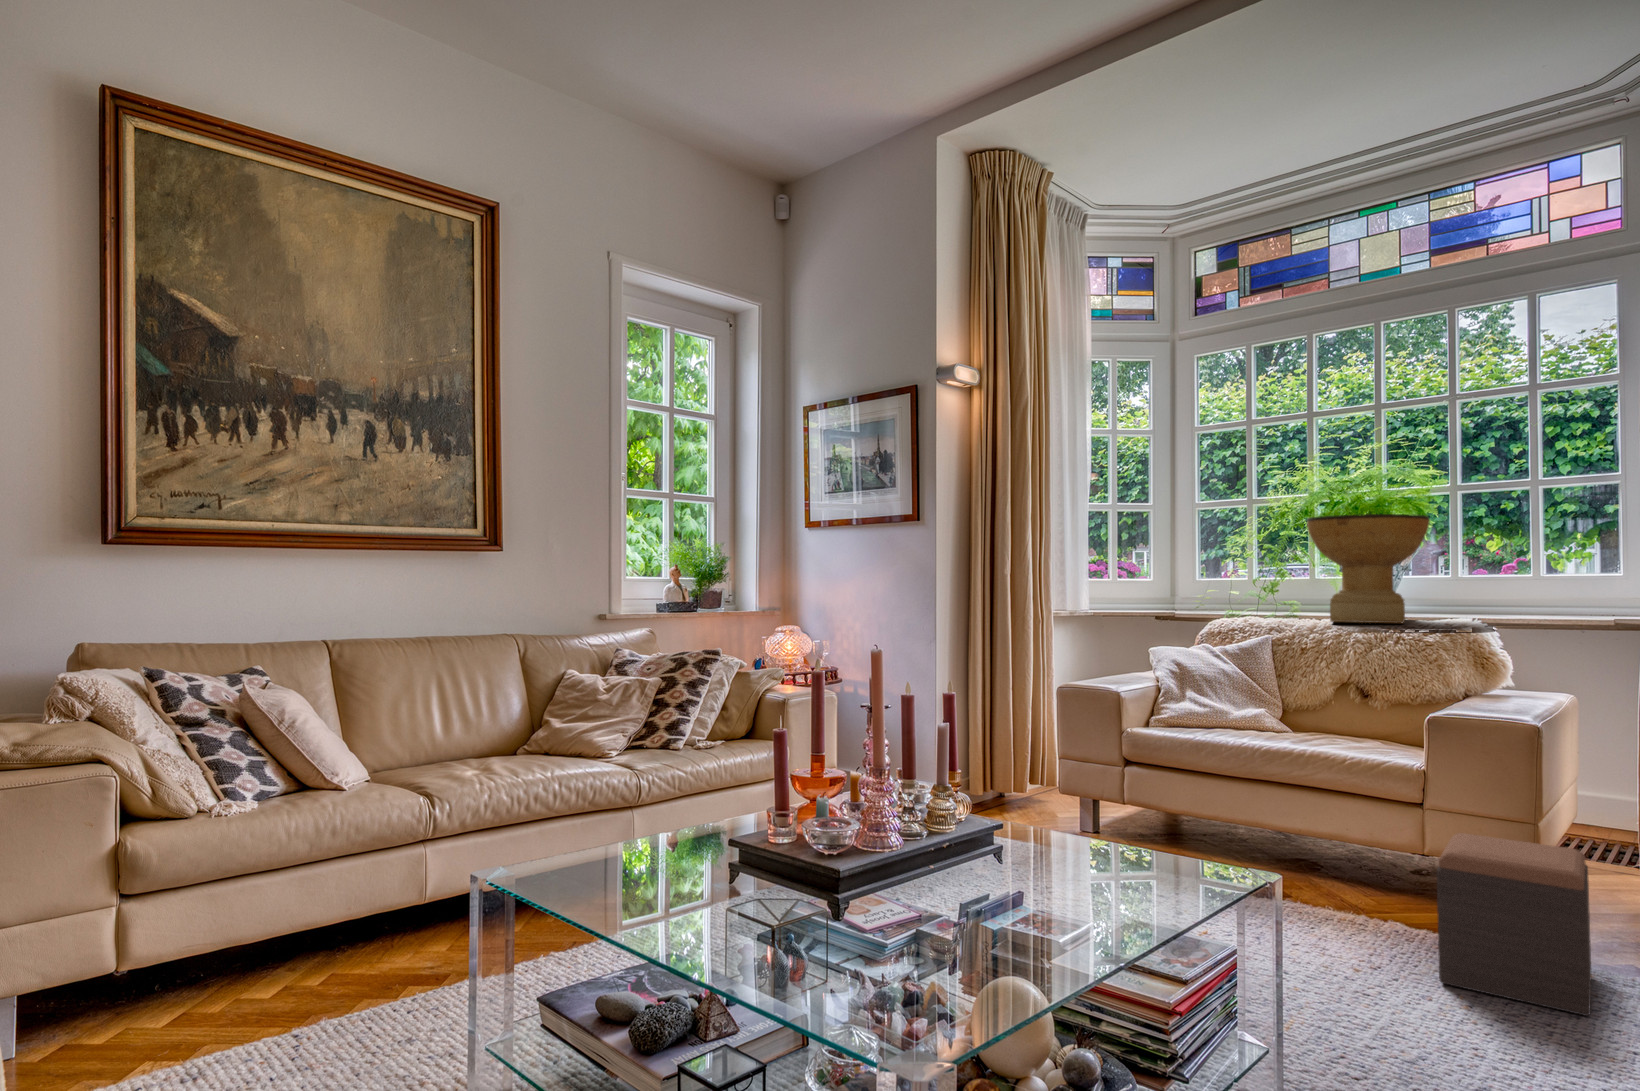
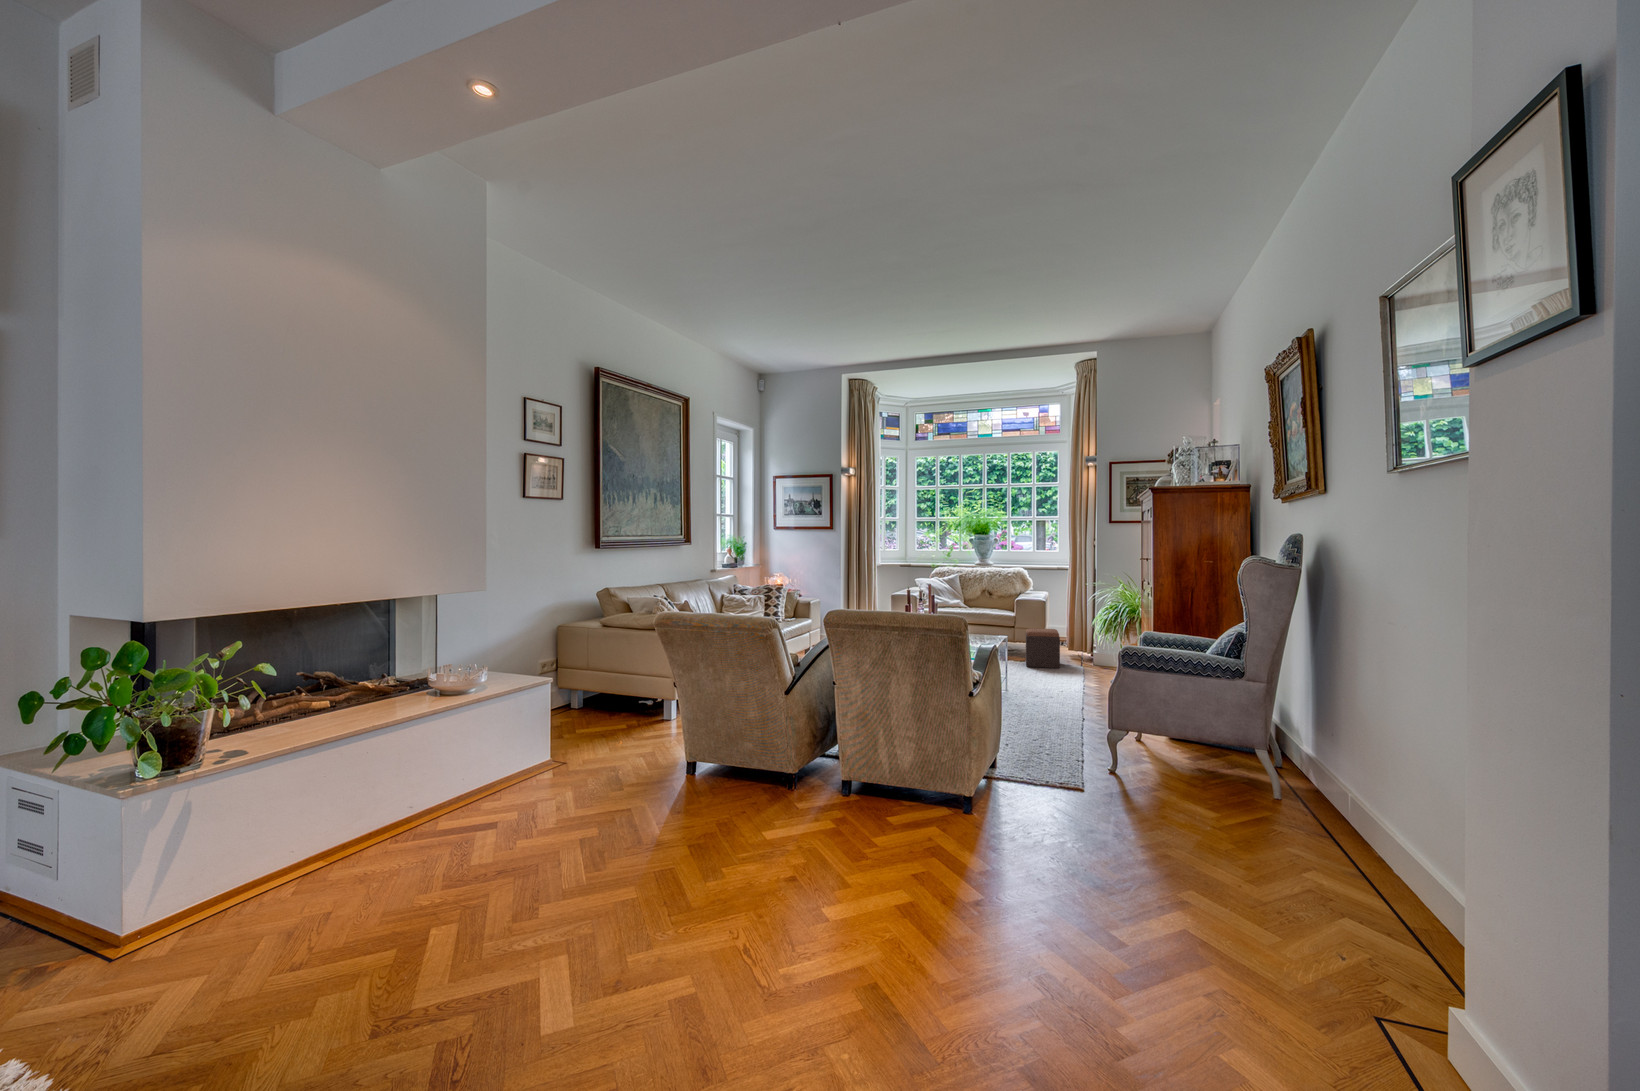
decorative bowl: present [1307,514,1430,623] -> none [969,531,1008,568]

